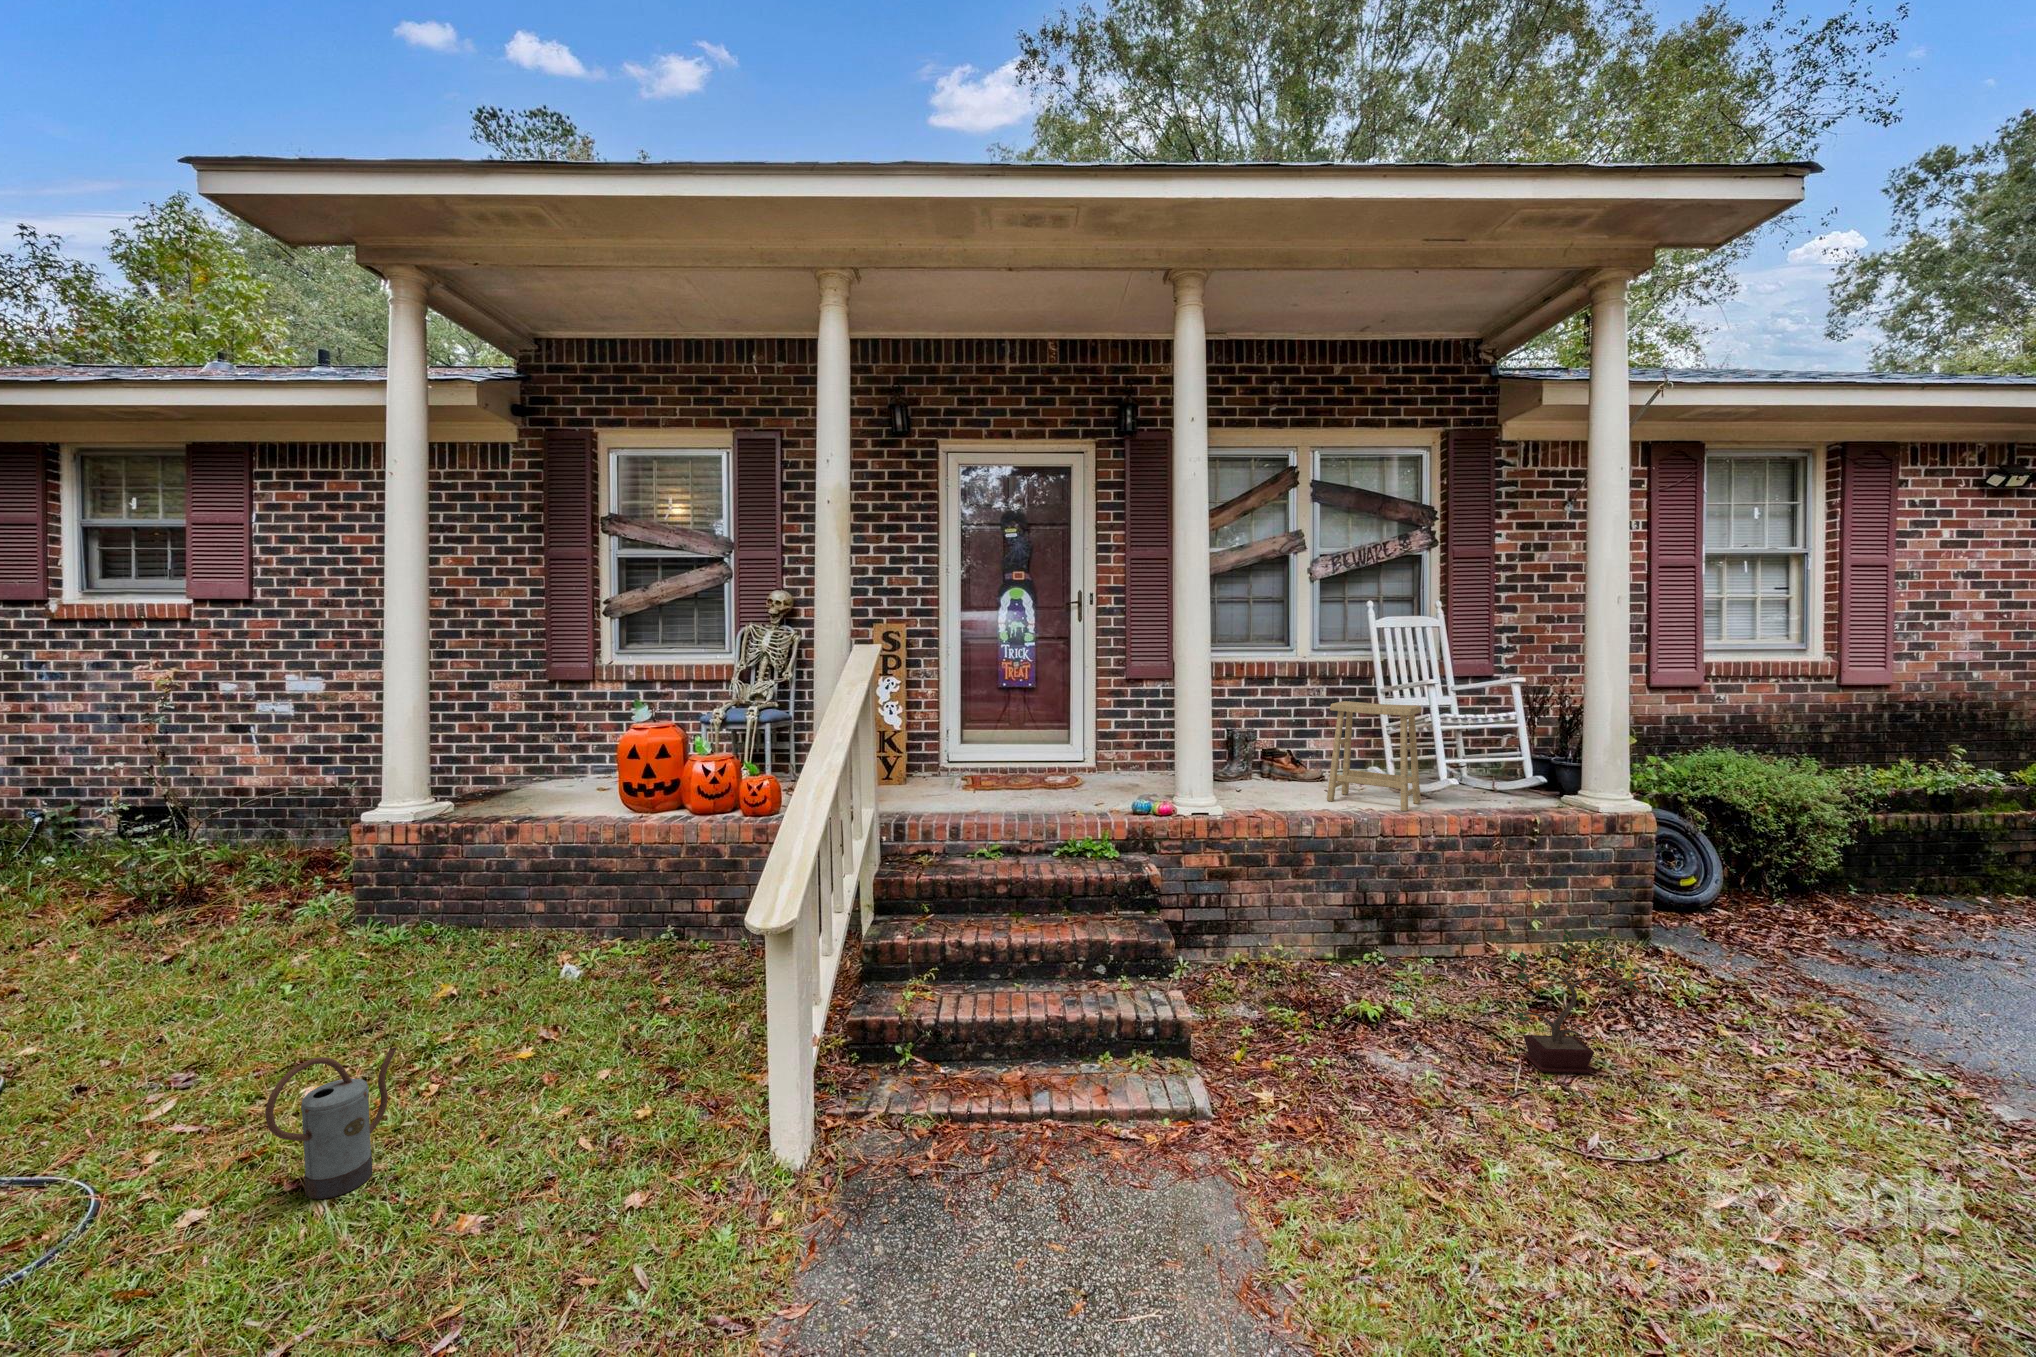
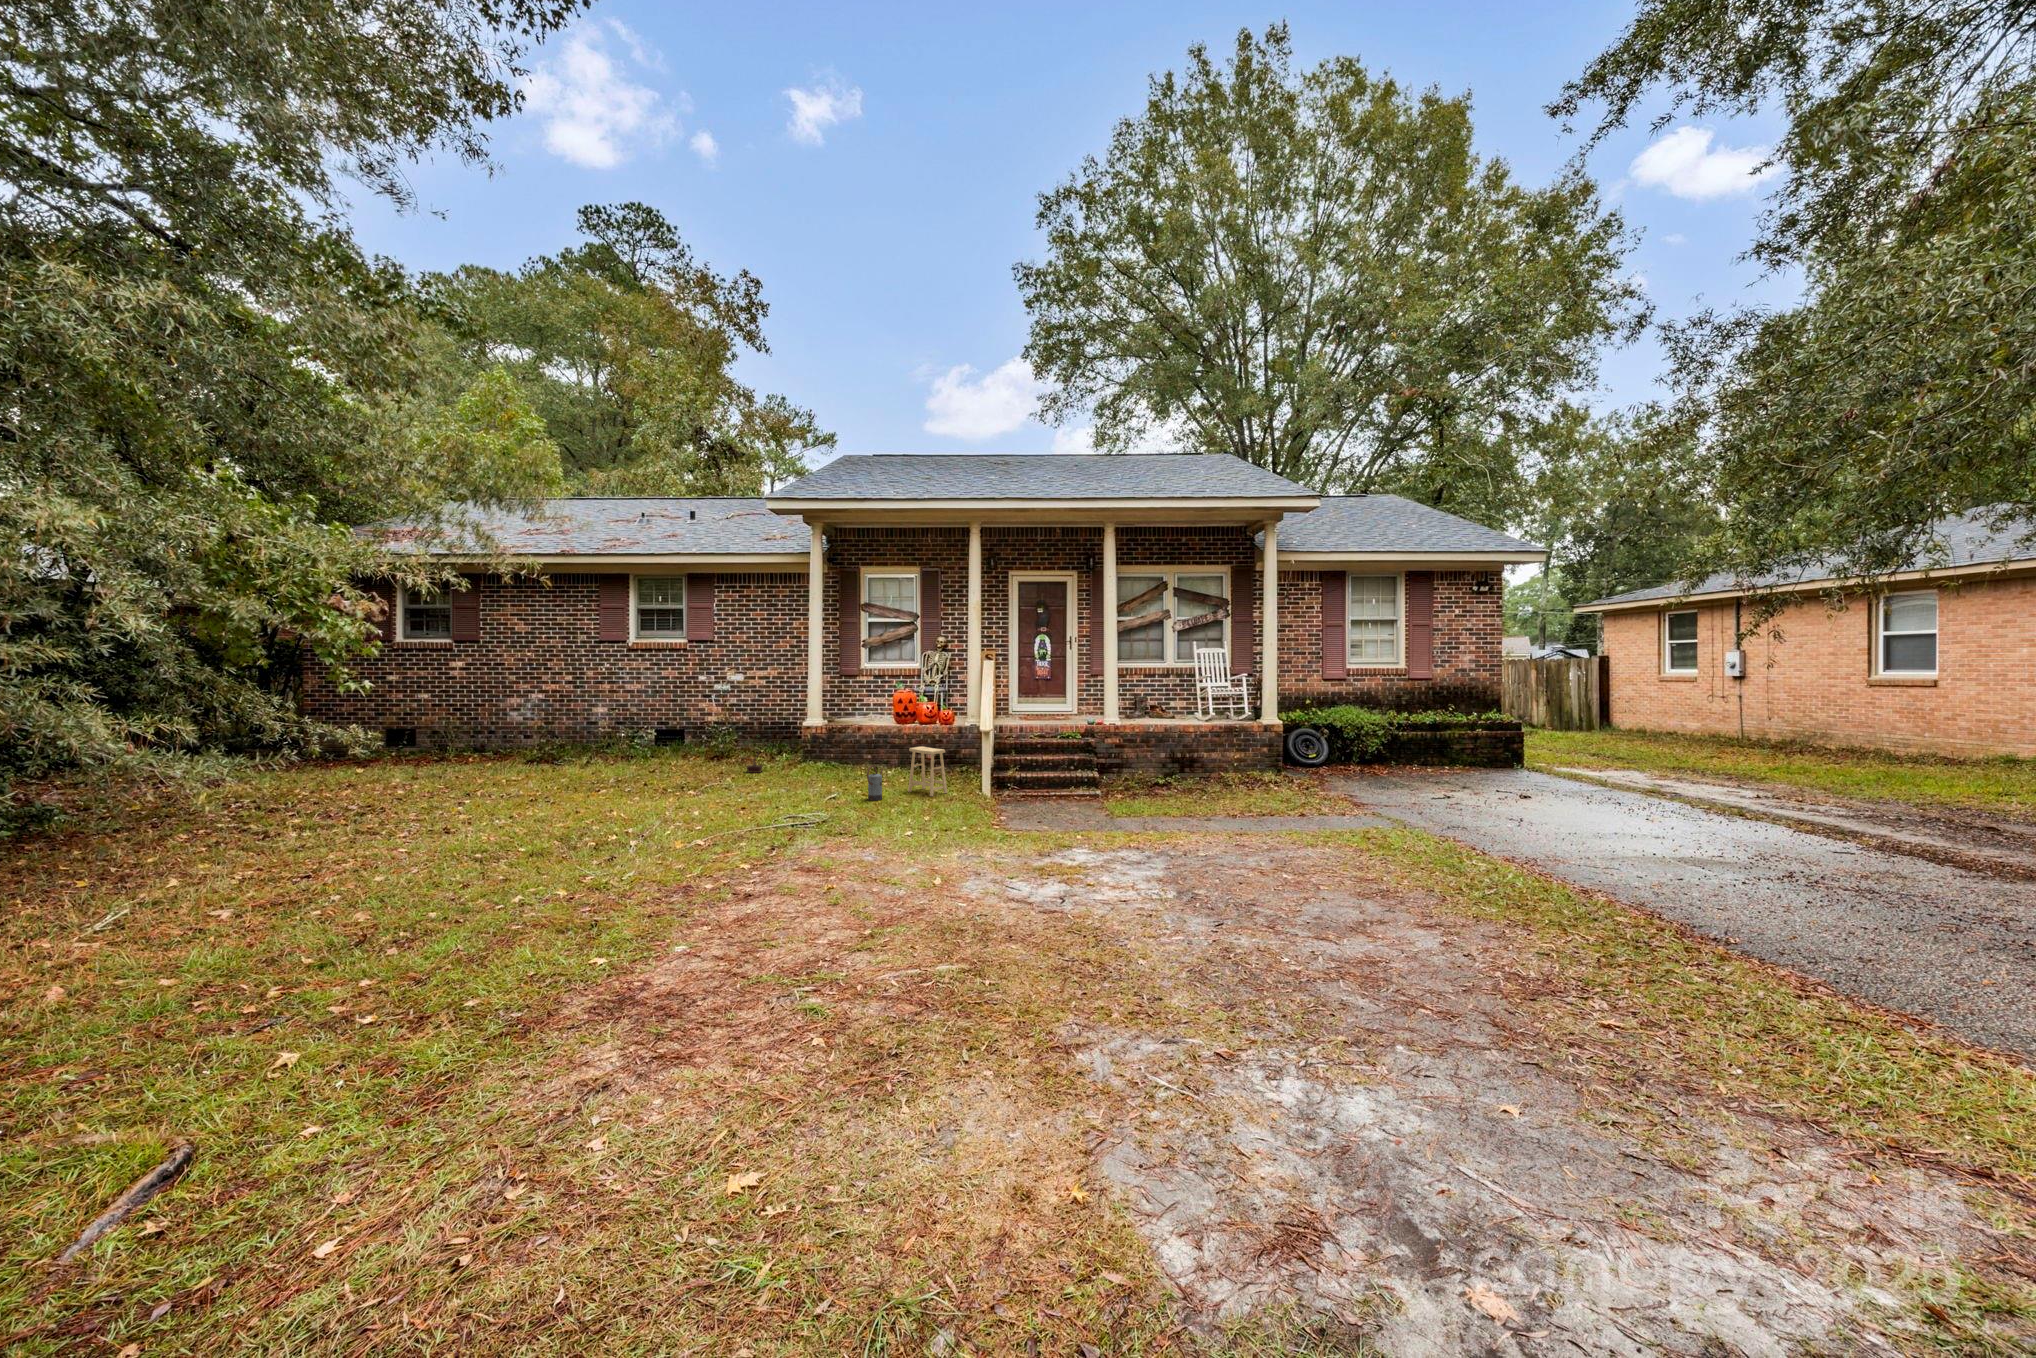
footstool: present [1327,701,1421,811] -> present [908,747,947,796]
potted plant: present [1516,928,1656,1073] -> present [745,735,771,773]

